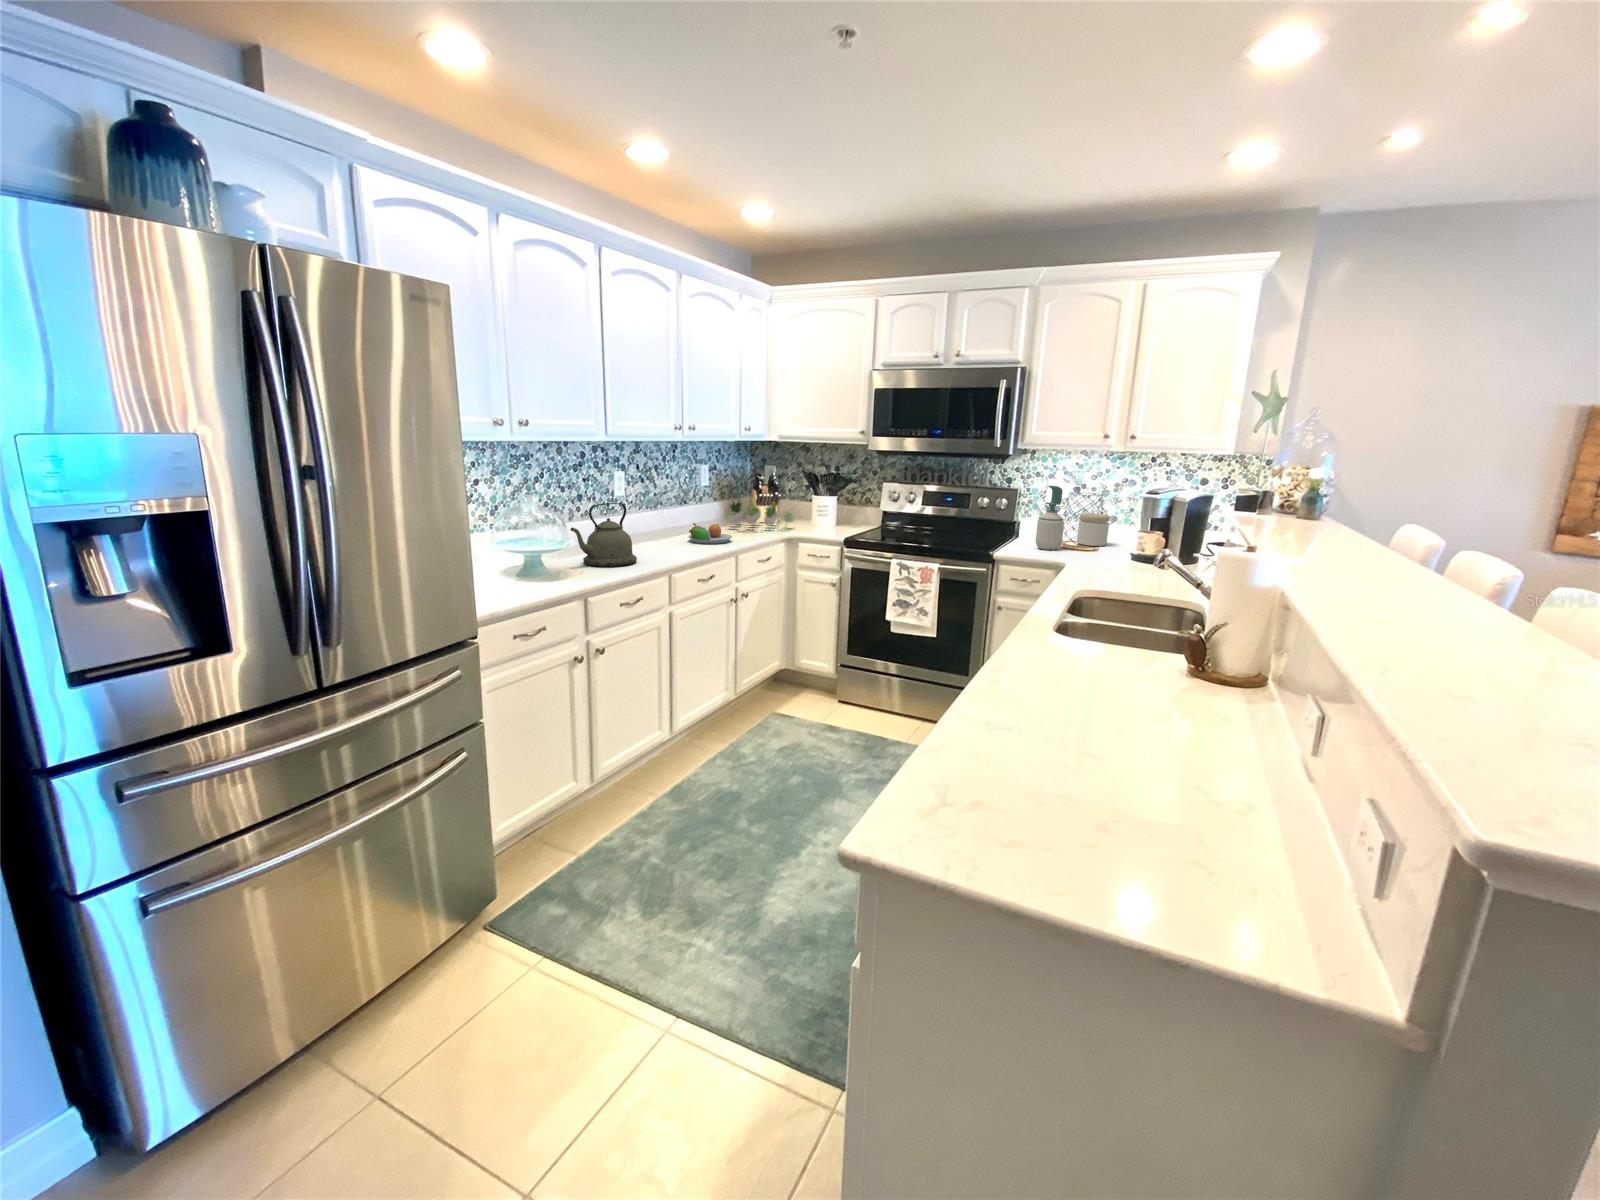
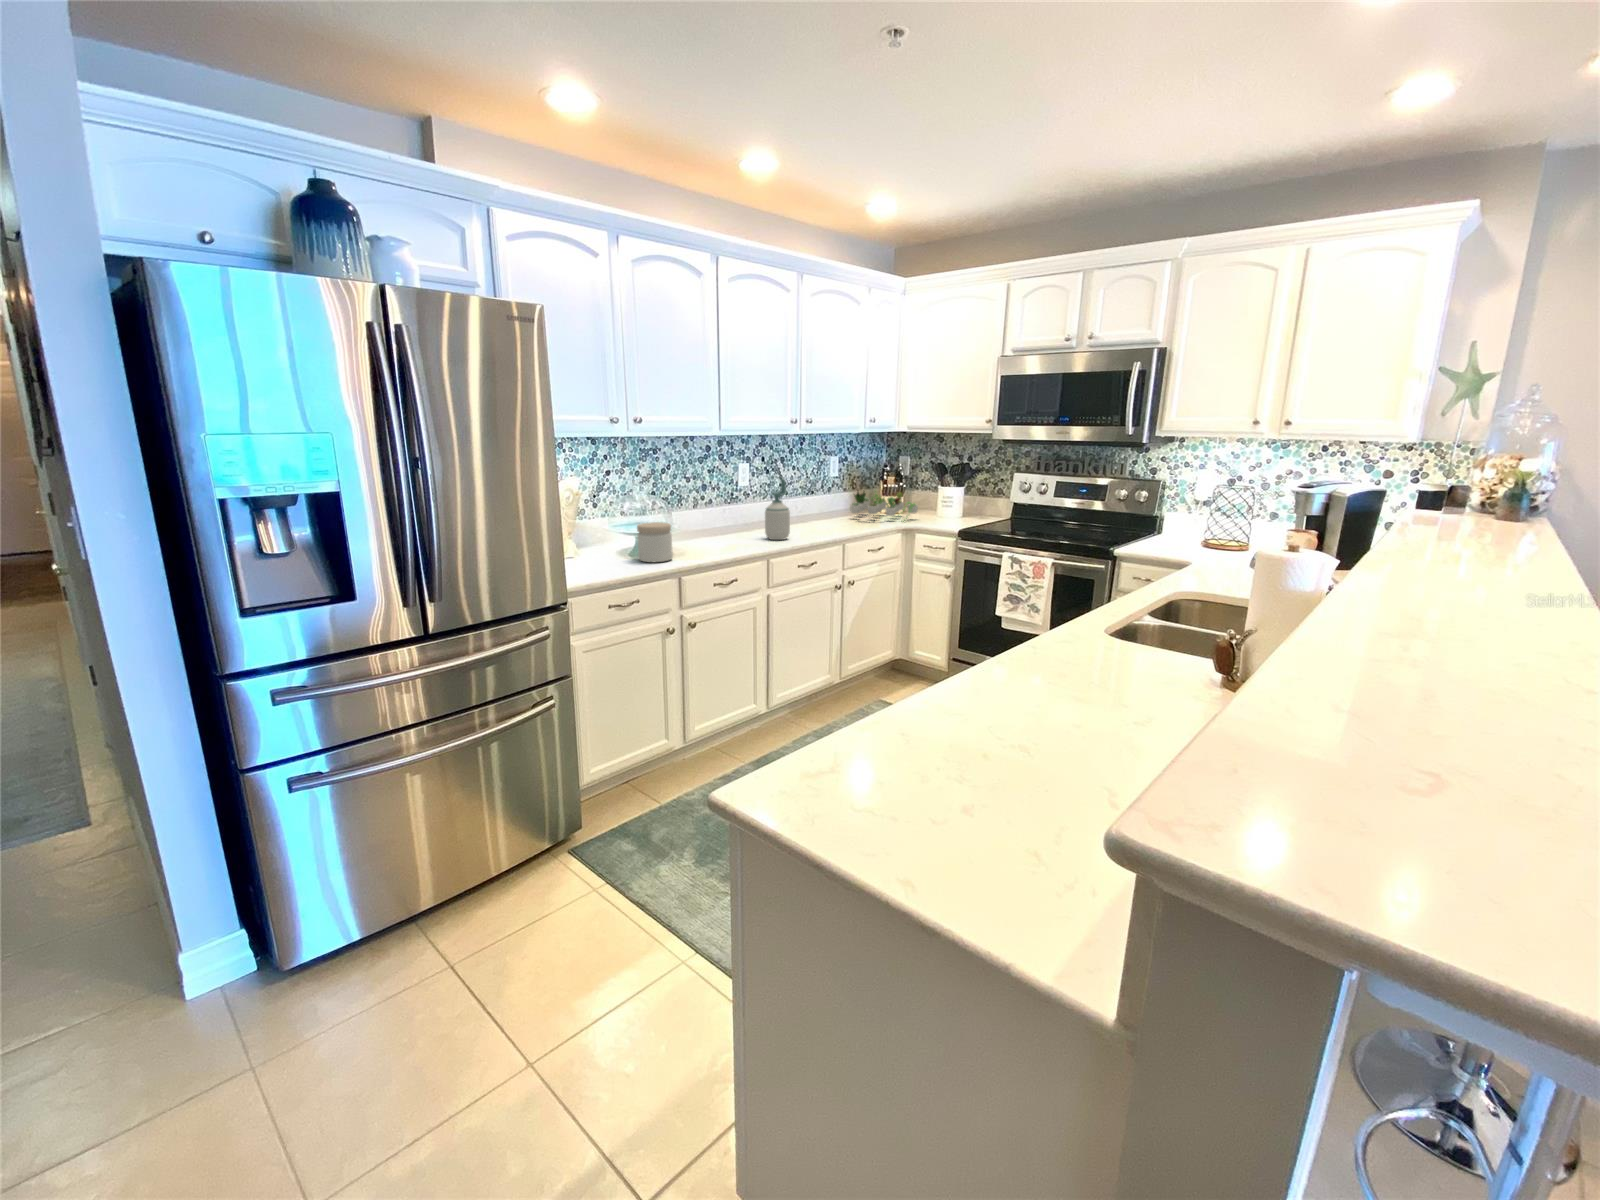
soap bottle: present [1036,486,1064,550] -> present [765,477,790,540]
kettle: present [571,503,637,567] -> none [682,492,742,550]
jar: present [1077,513,1110,546] -> present [637,522,673,562]
fruit bowl: present [688,523,732,544] -> none [802,512,845,532]

